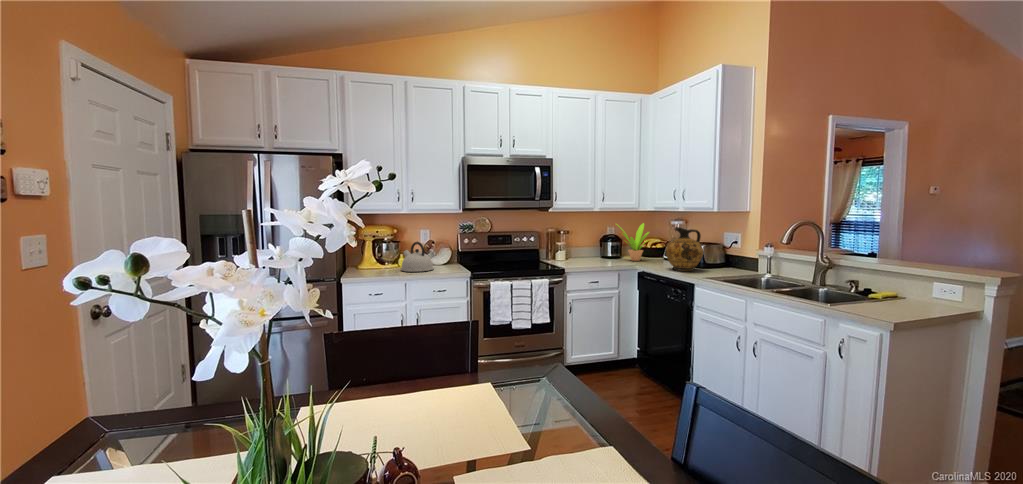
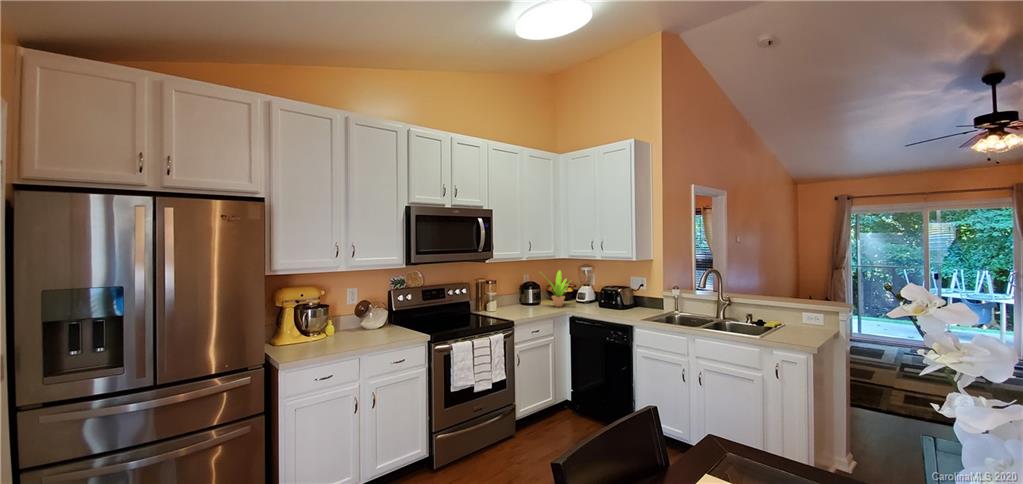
ceramic jug: present [666,227,703,271] -> none [596,275,628,314]
kettle: present [401,242,434,272] -> none [337,304,379,342]

